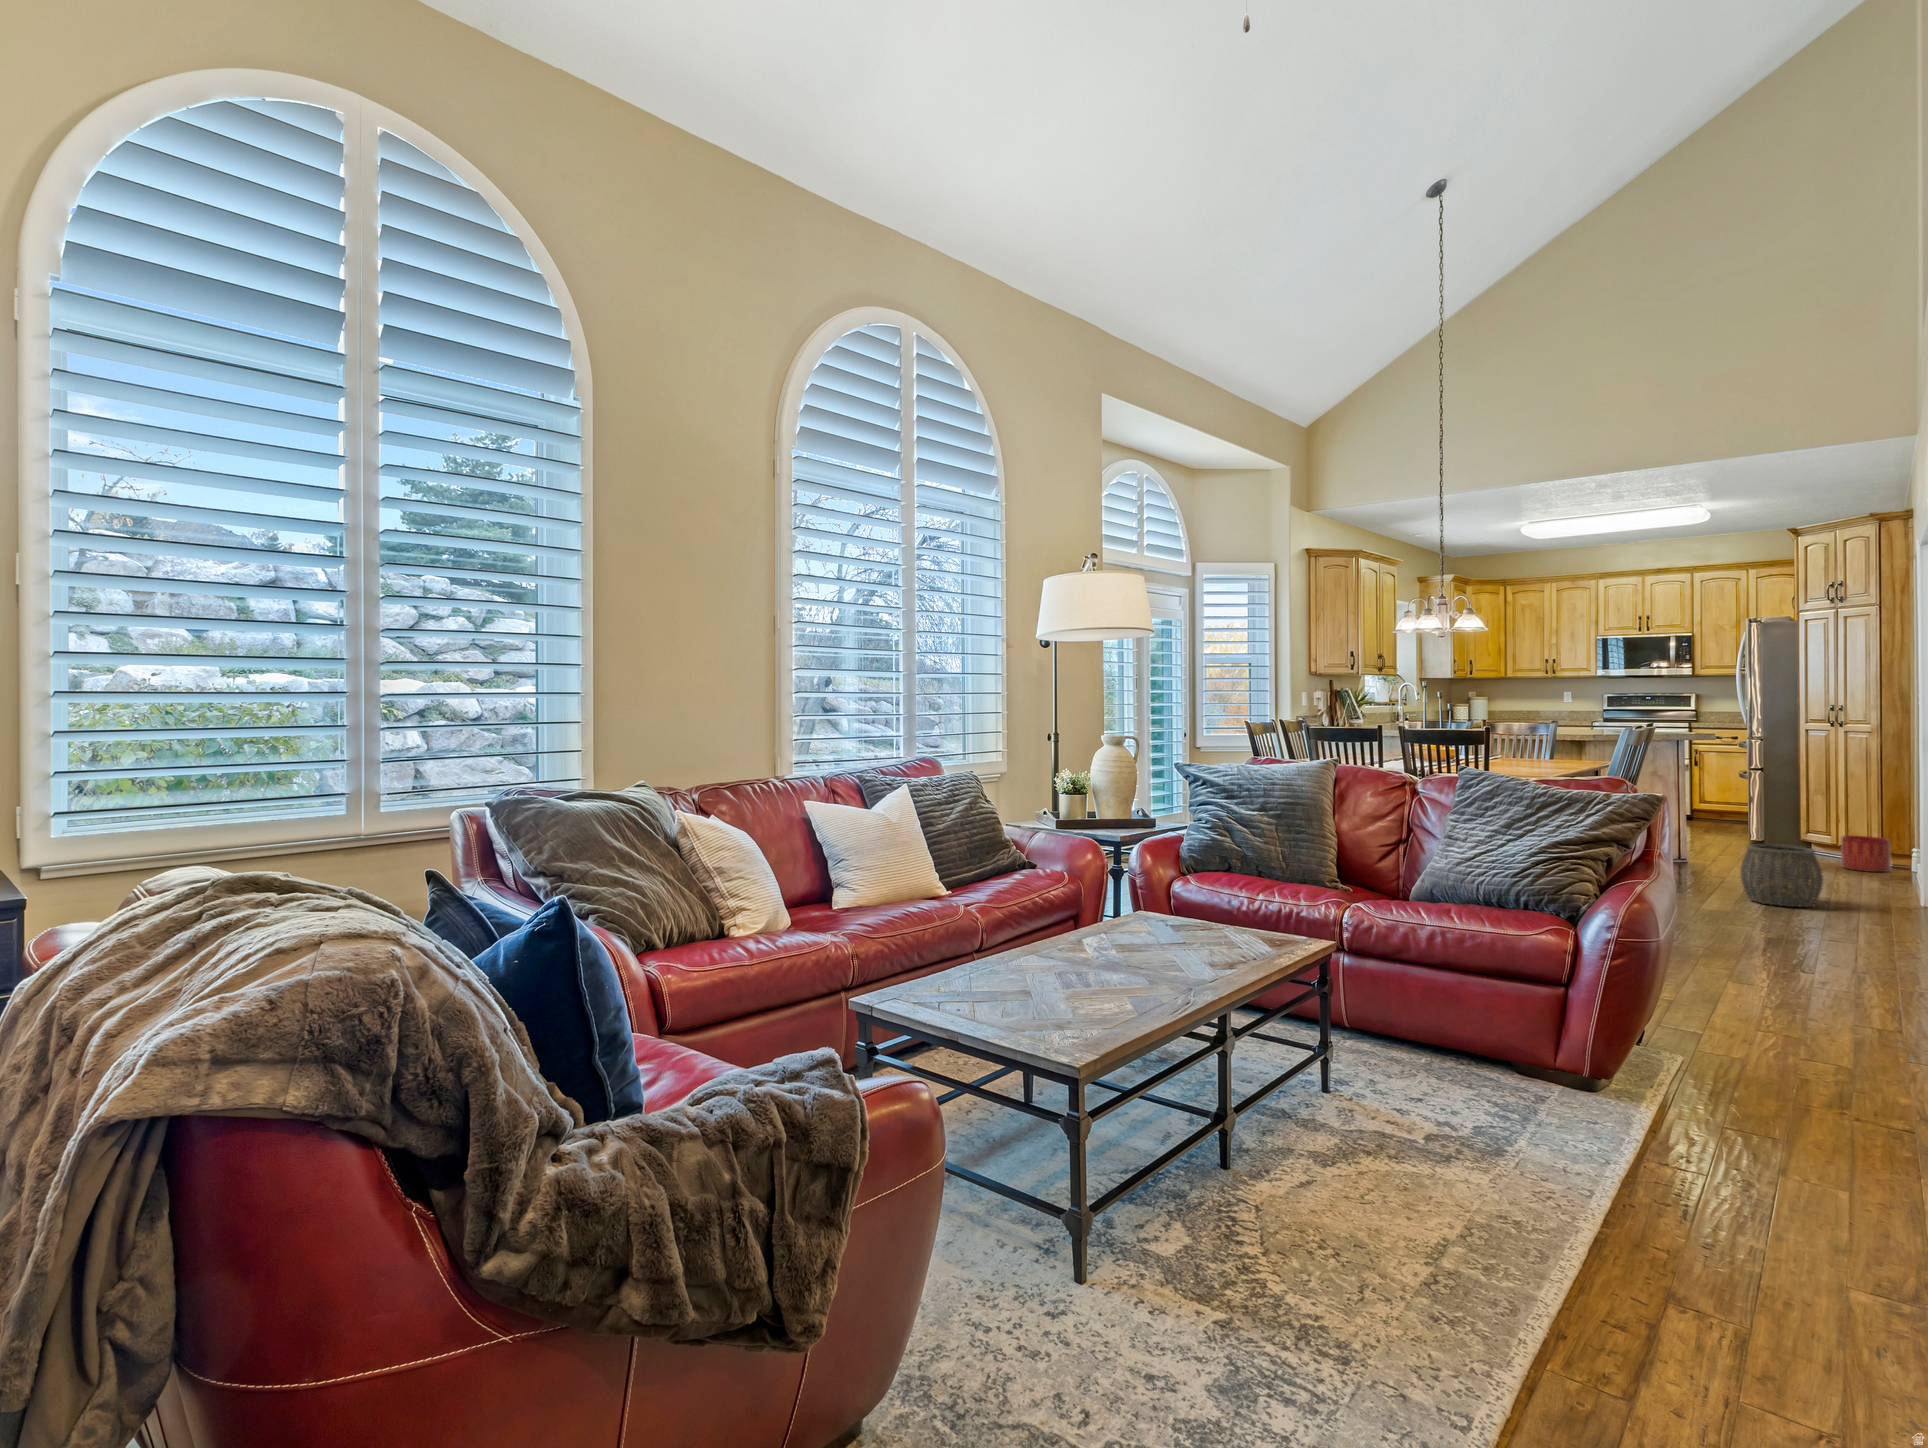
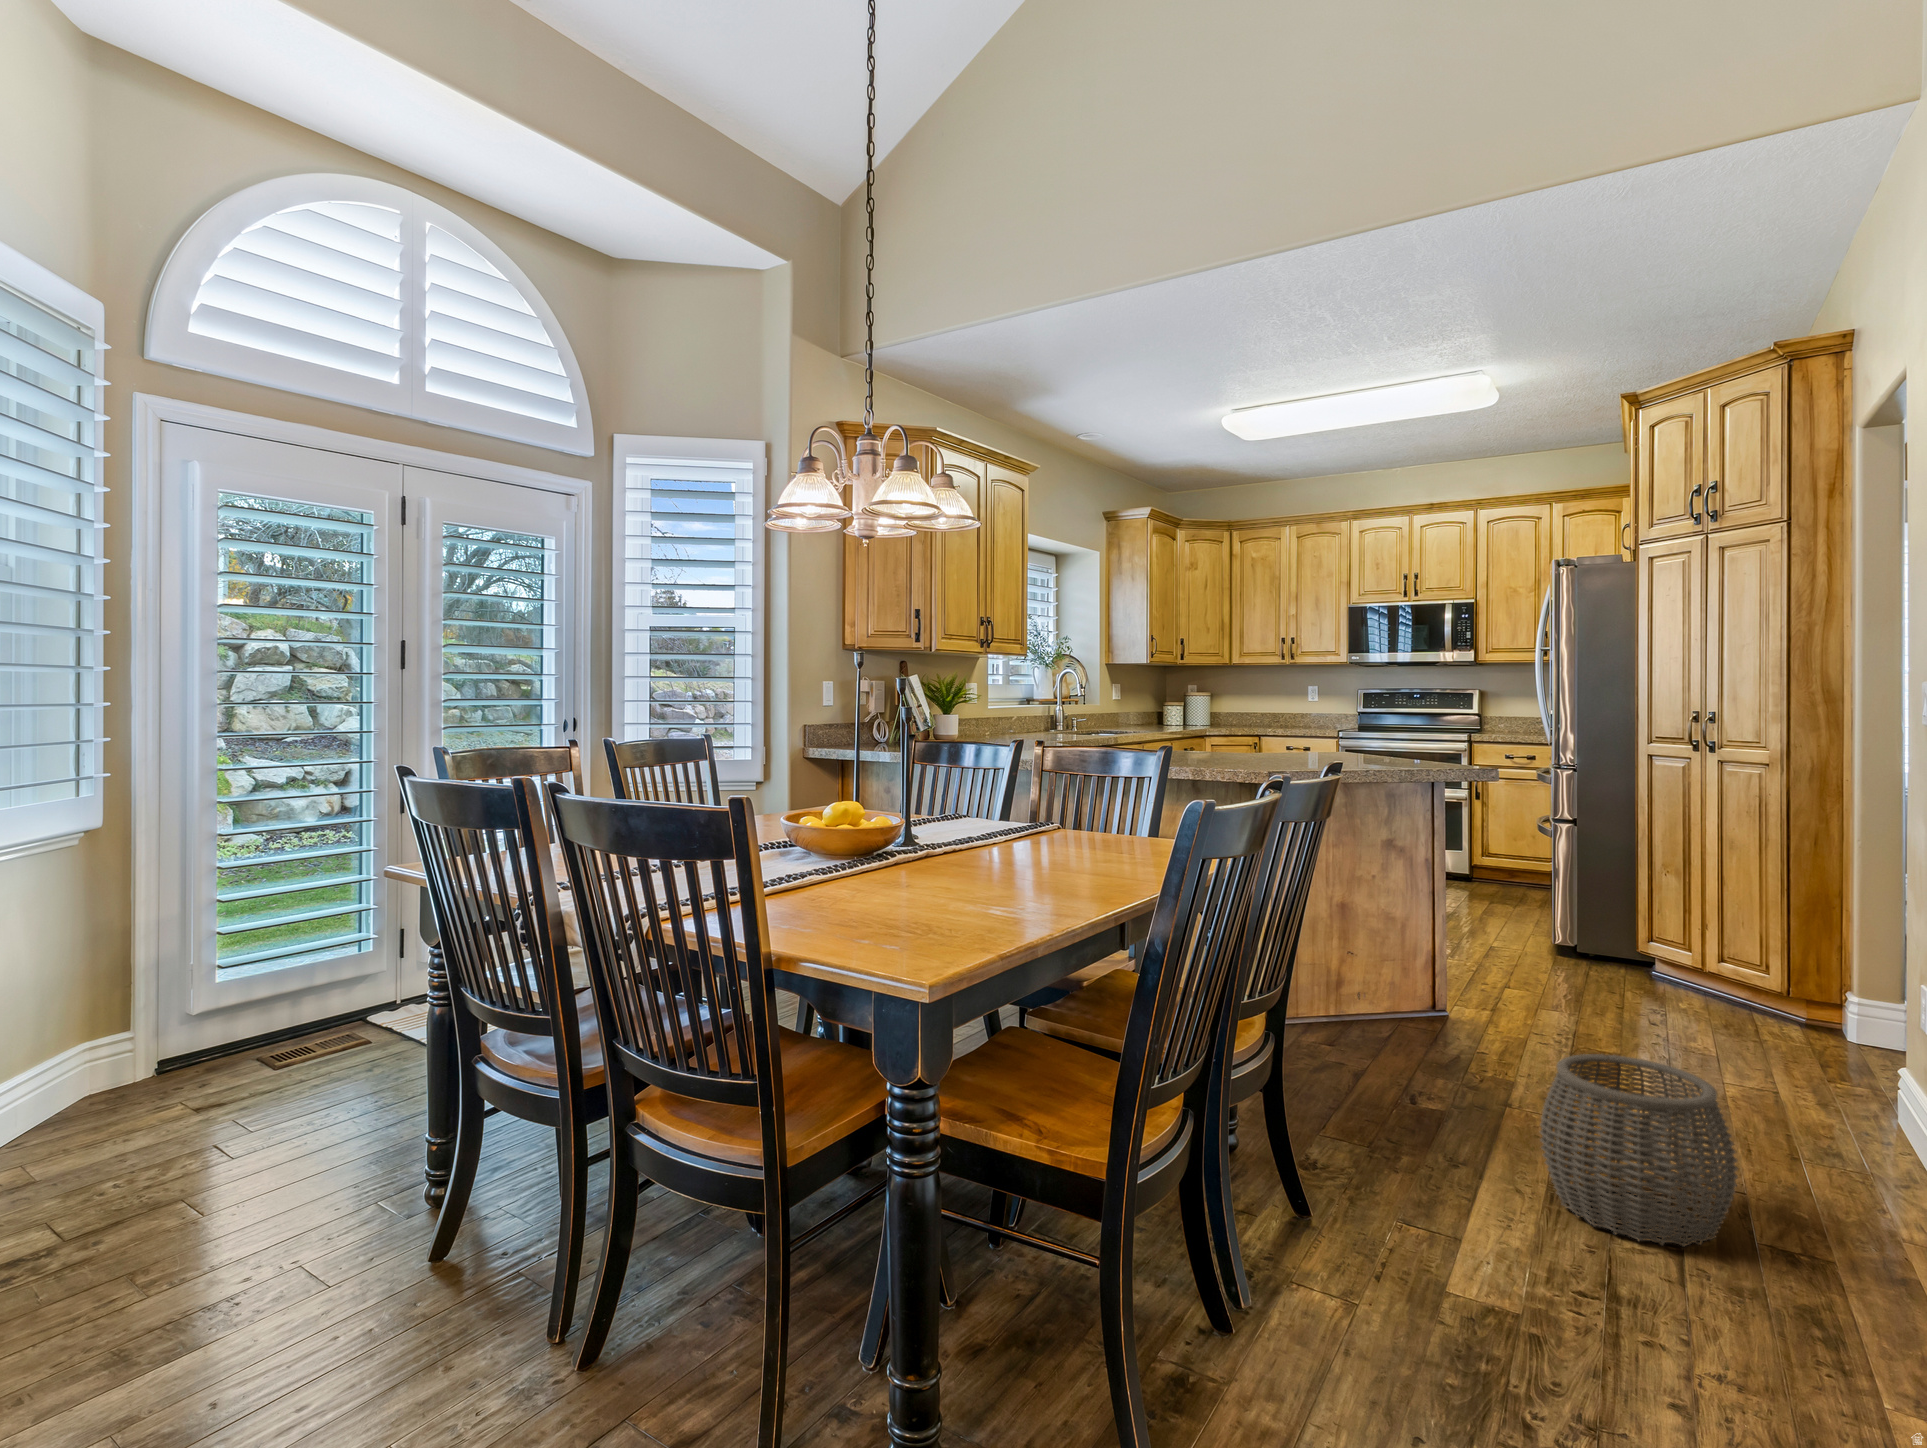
planter: present [1841,836,1891,872] -> none [1716,962,1805,1042]

